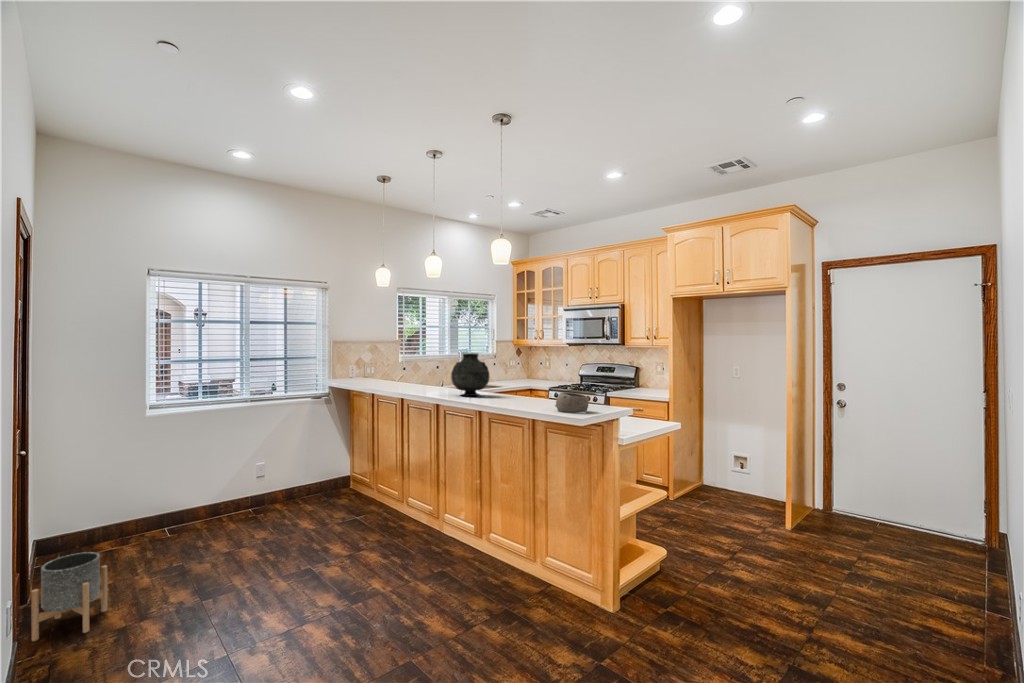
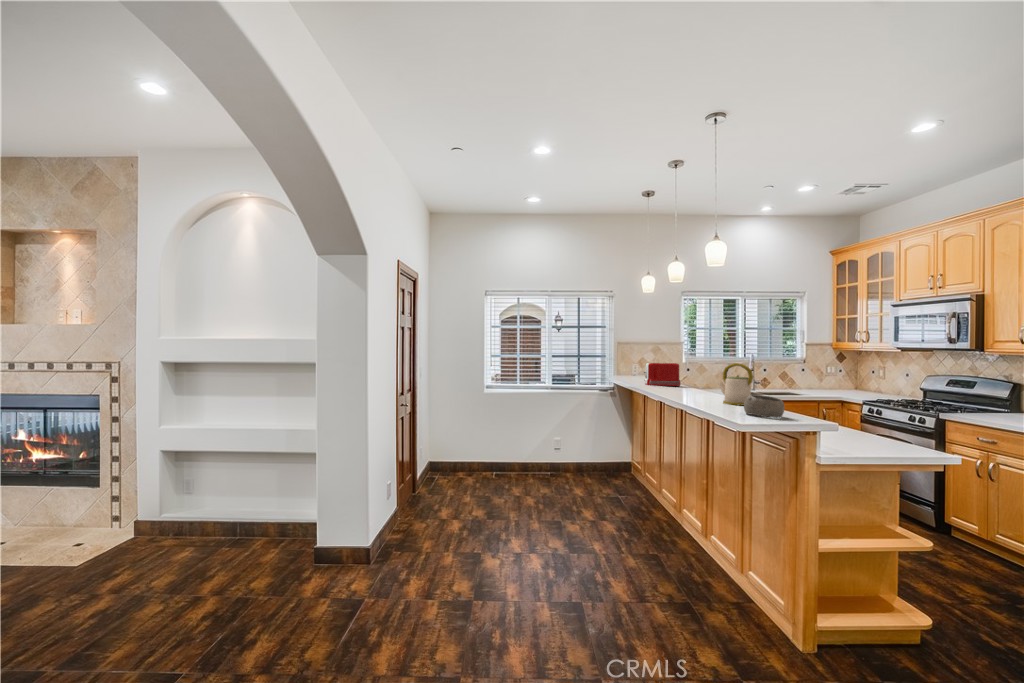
vase: present [451,353,489,396] -> none [681,353,722,396]
toaster: none [387,363,425,389] -> present [644,363,681,386]
kettle: none [502,363,534,403] -> present [719,363,753,405]
planter: present [31,552,107,641] -> none [407,469,443,516]

